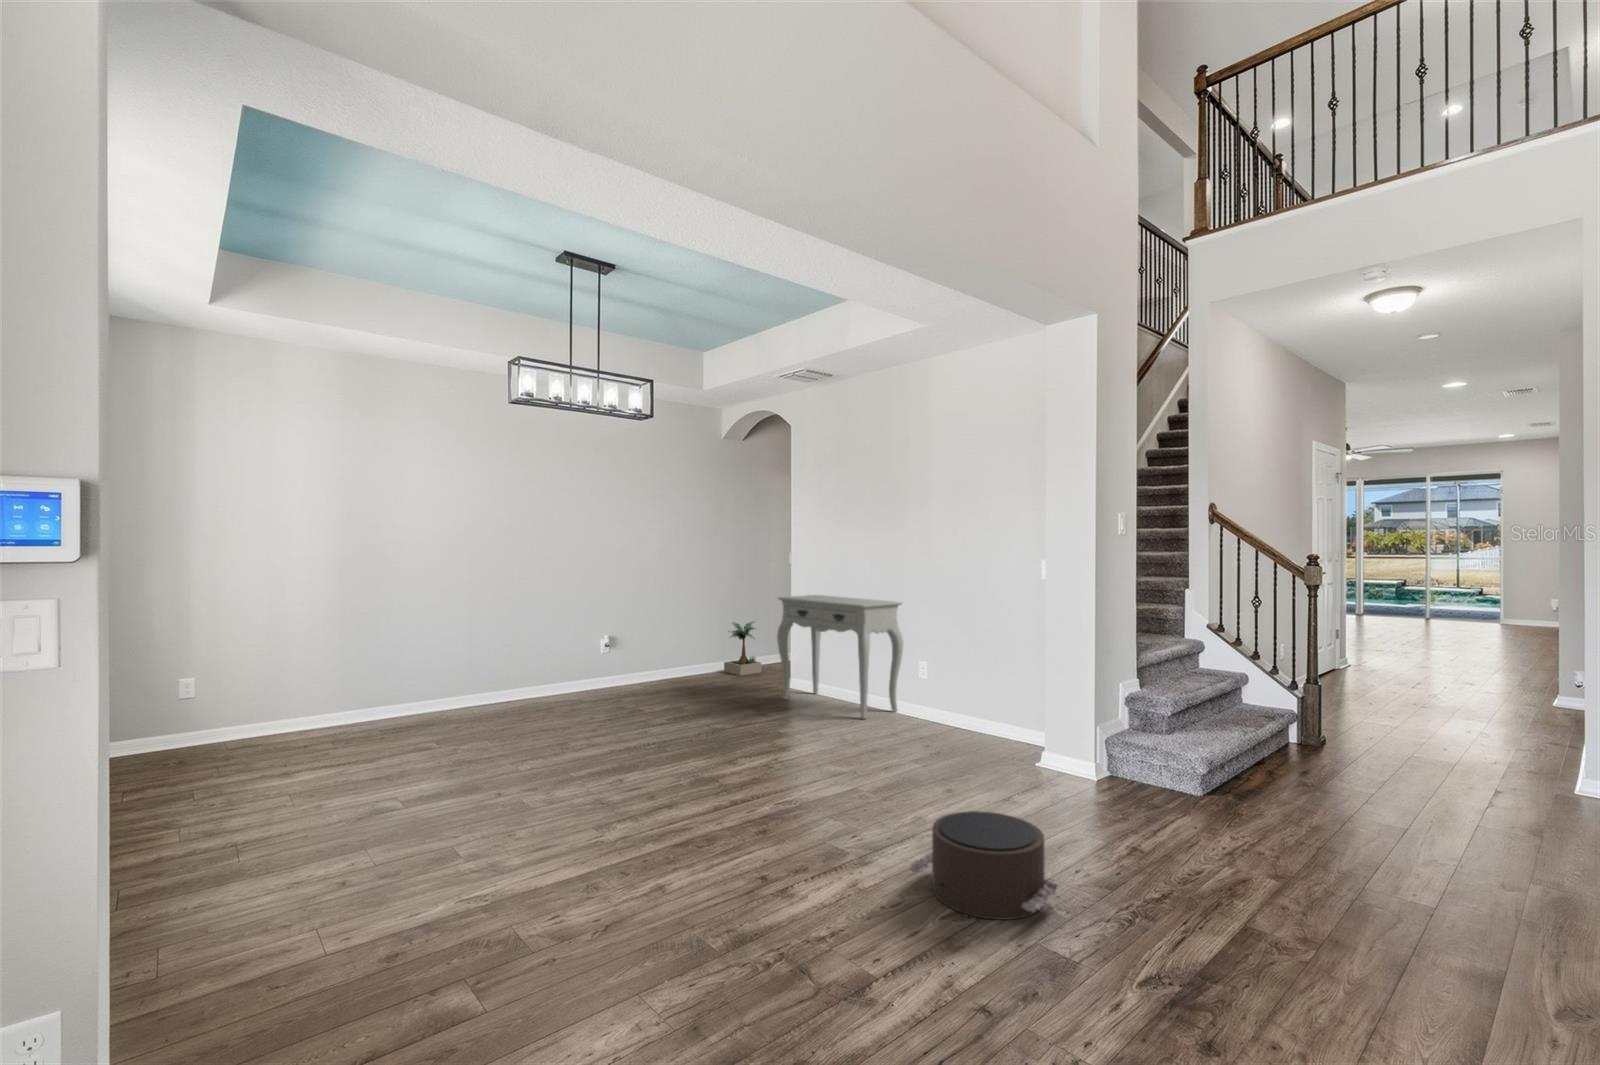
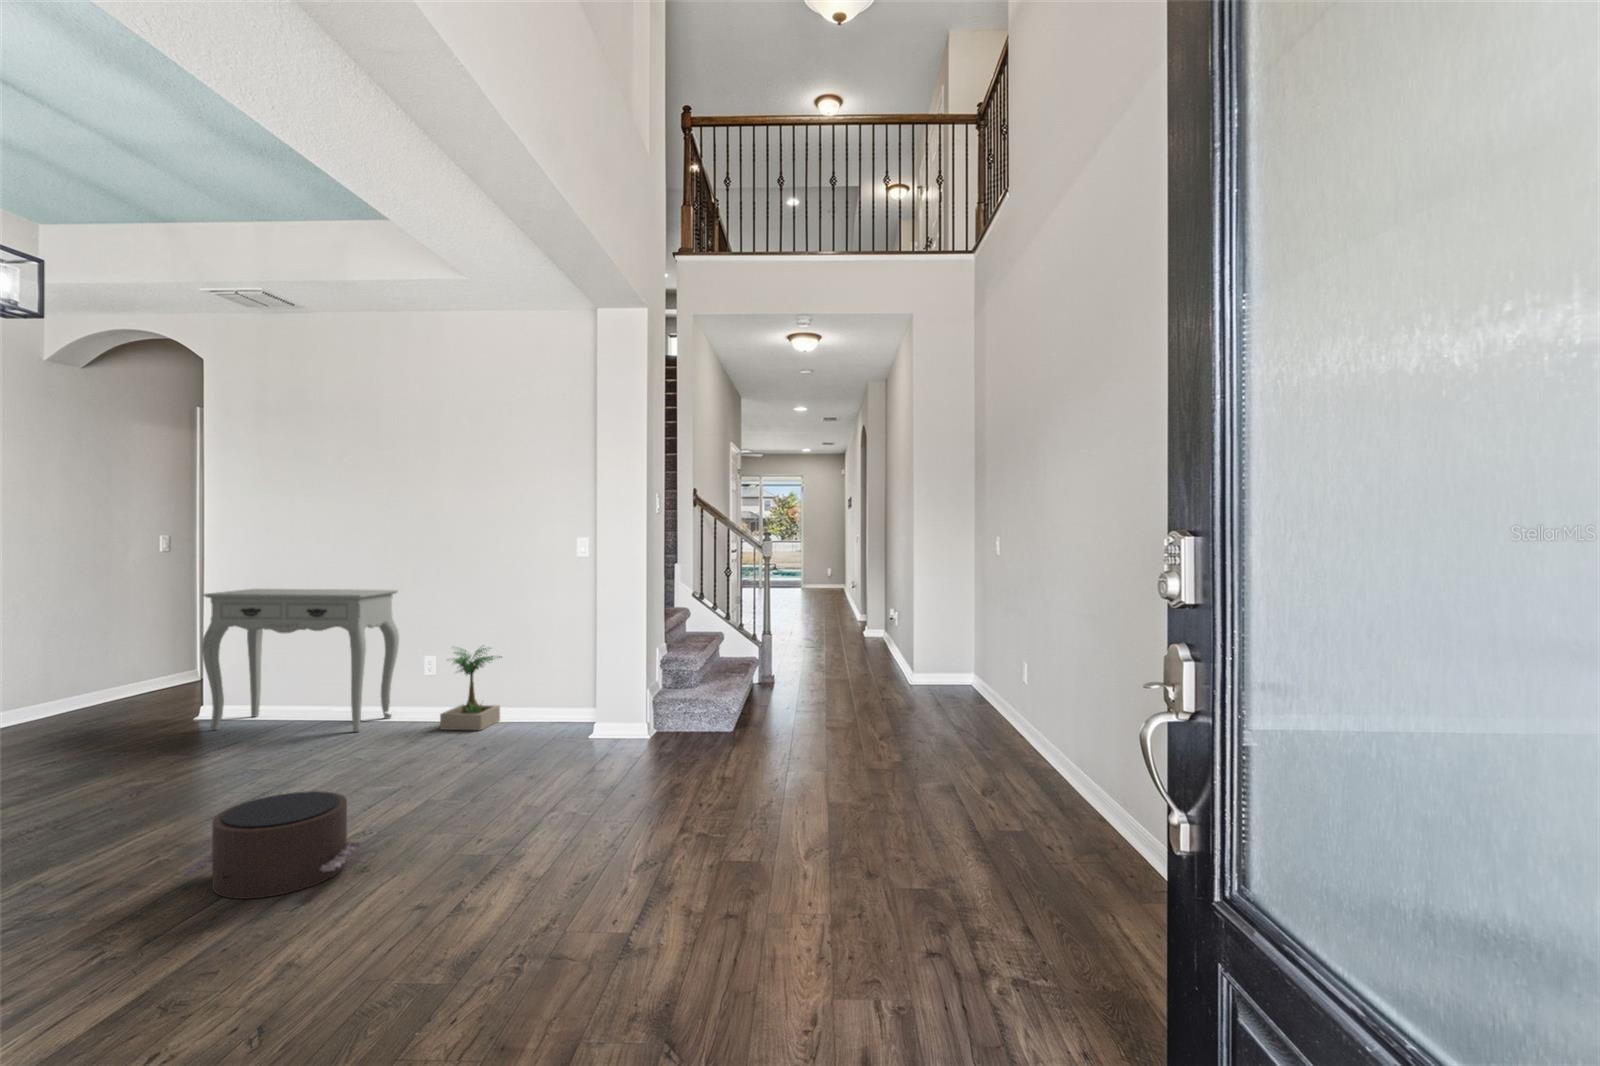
potted plant: present [724,621,761,675] -> present [440,645,502,730]
pouf: present [909,811,1059,920] -> present [181,791,361,899]

